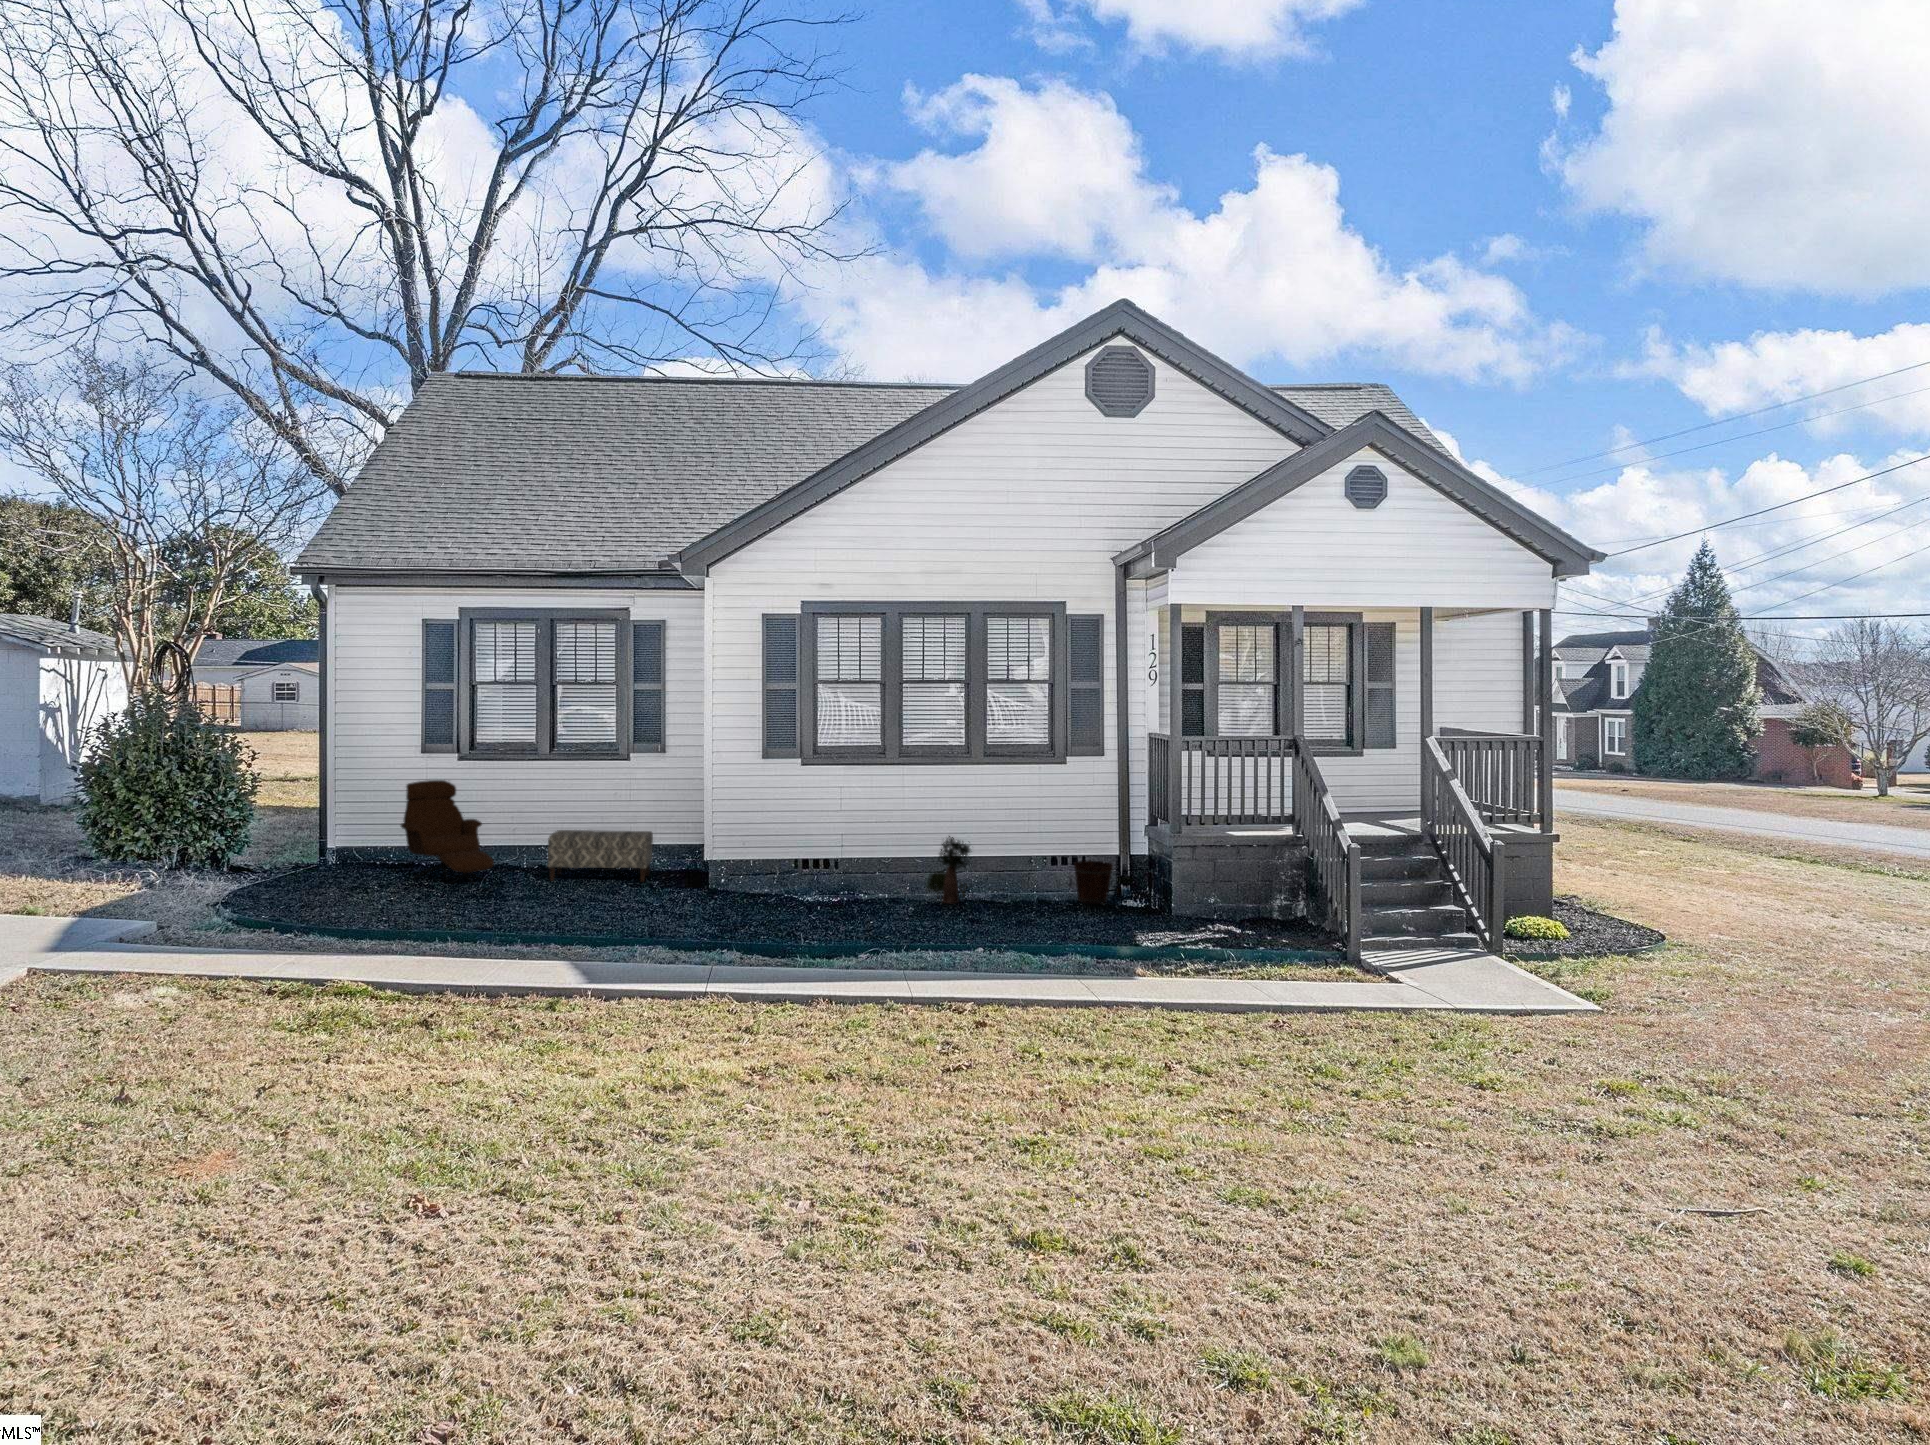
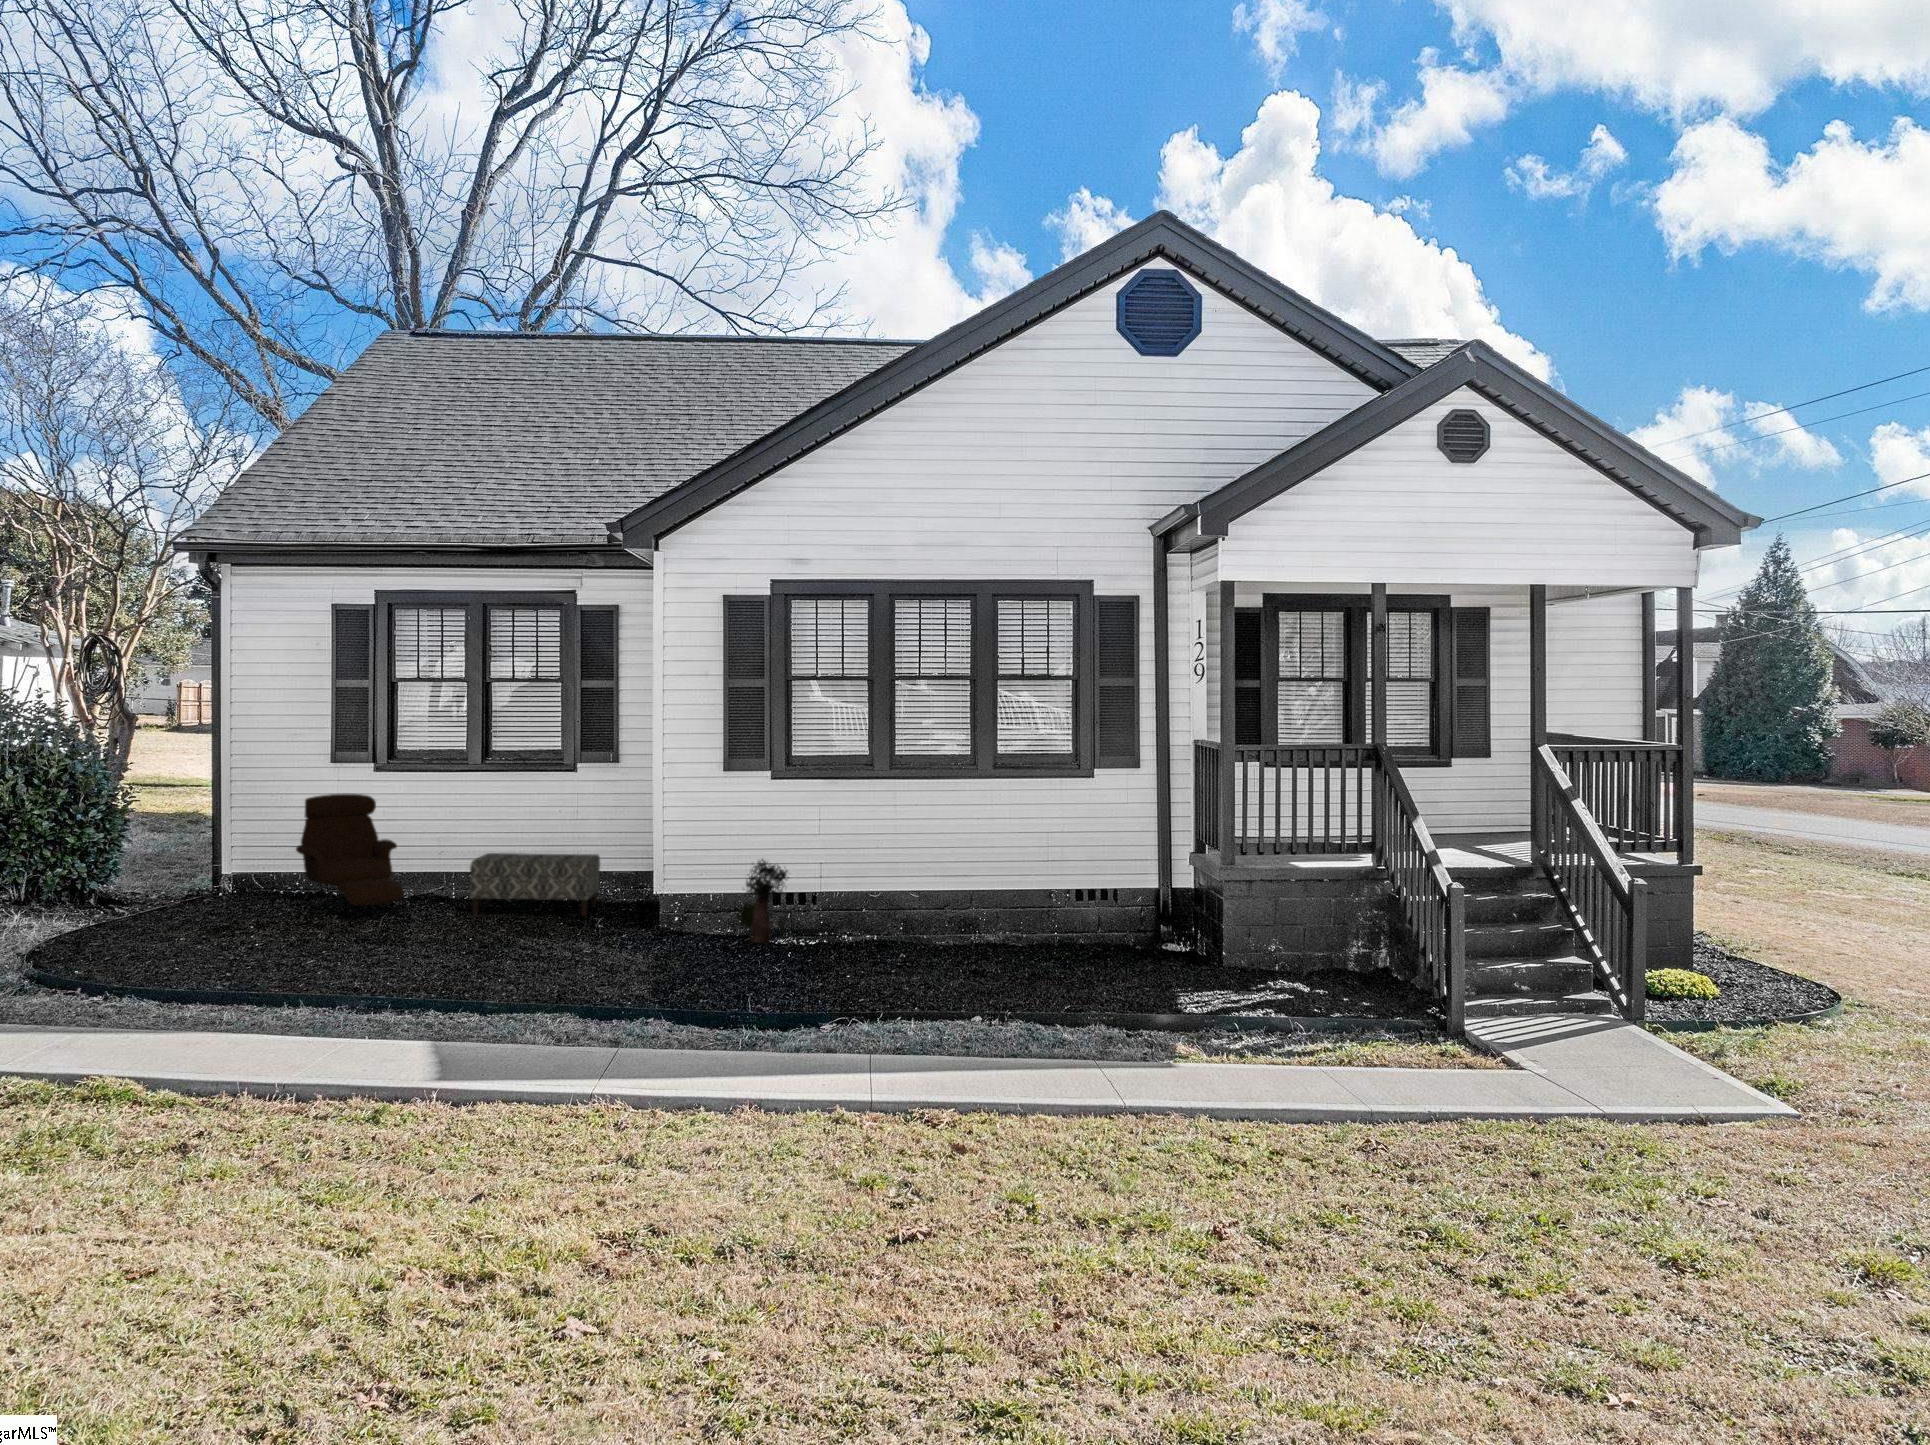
potted plant: present [927,836,971,903] -> present [737,859,789,943]
bucket: present [1074,860,1113,904] -> none [1100,891,1148,946]

